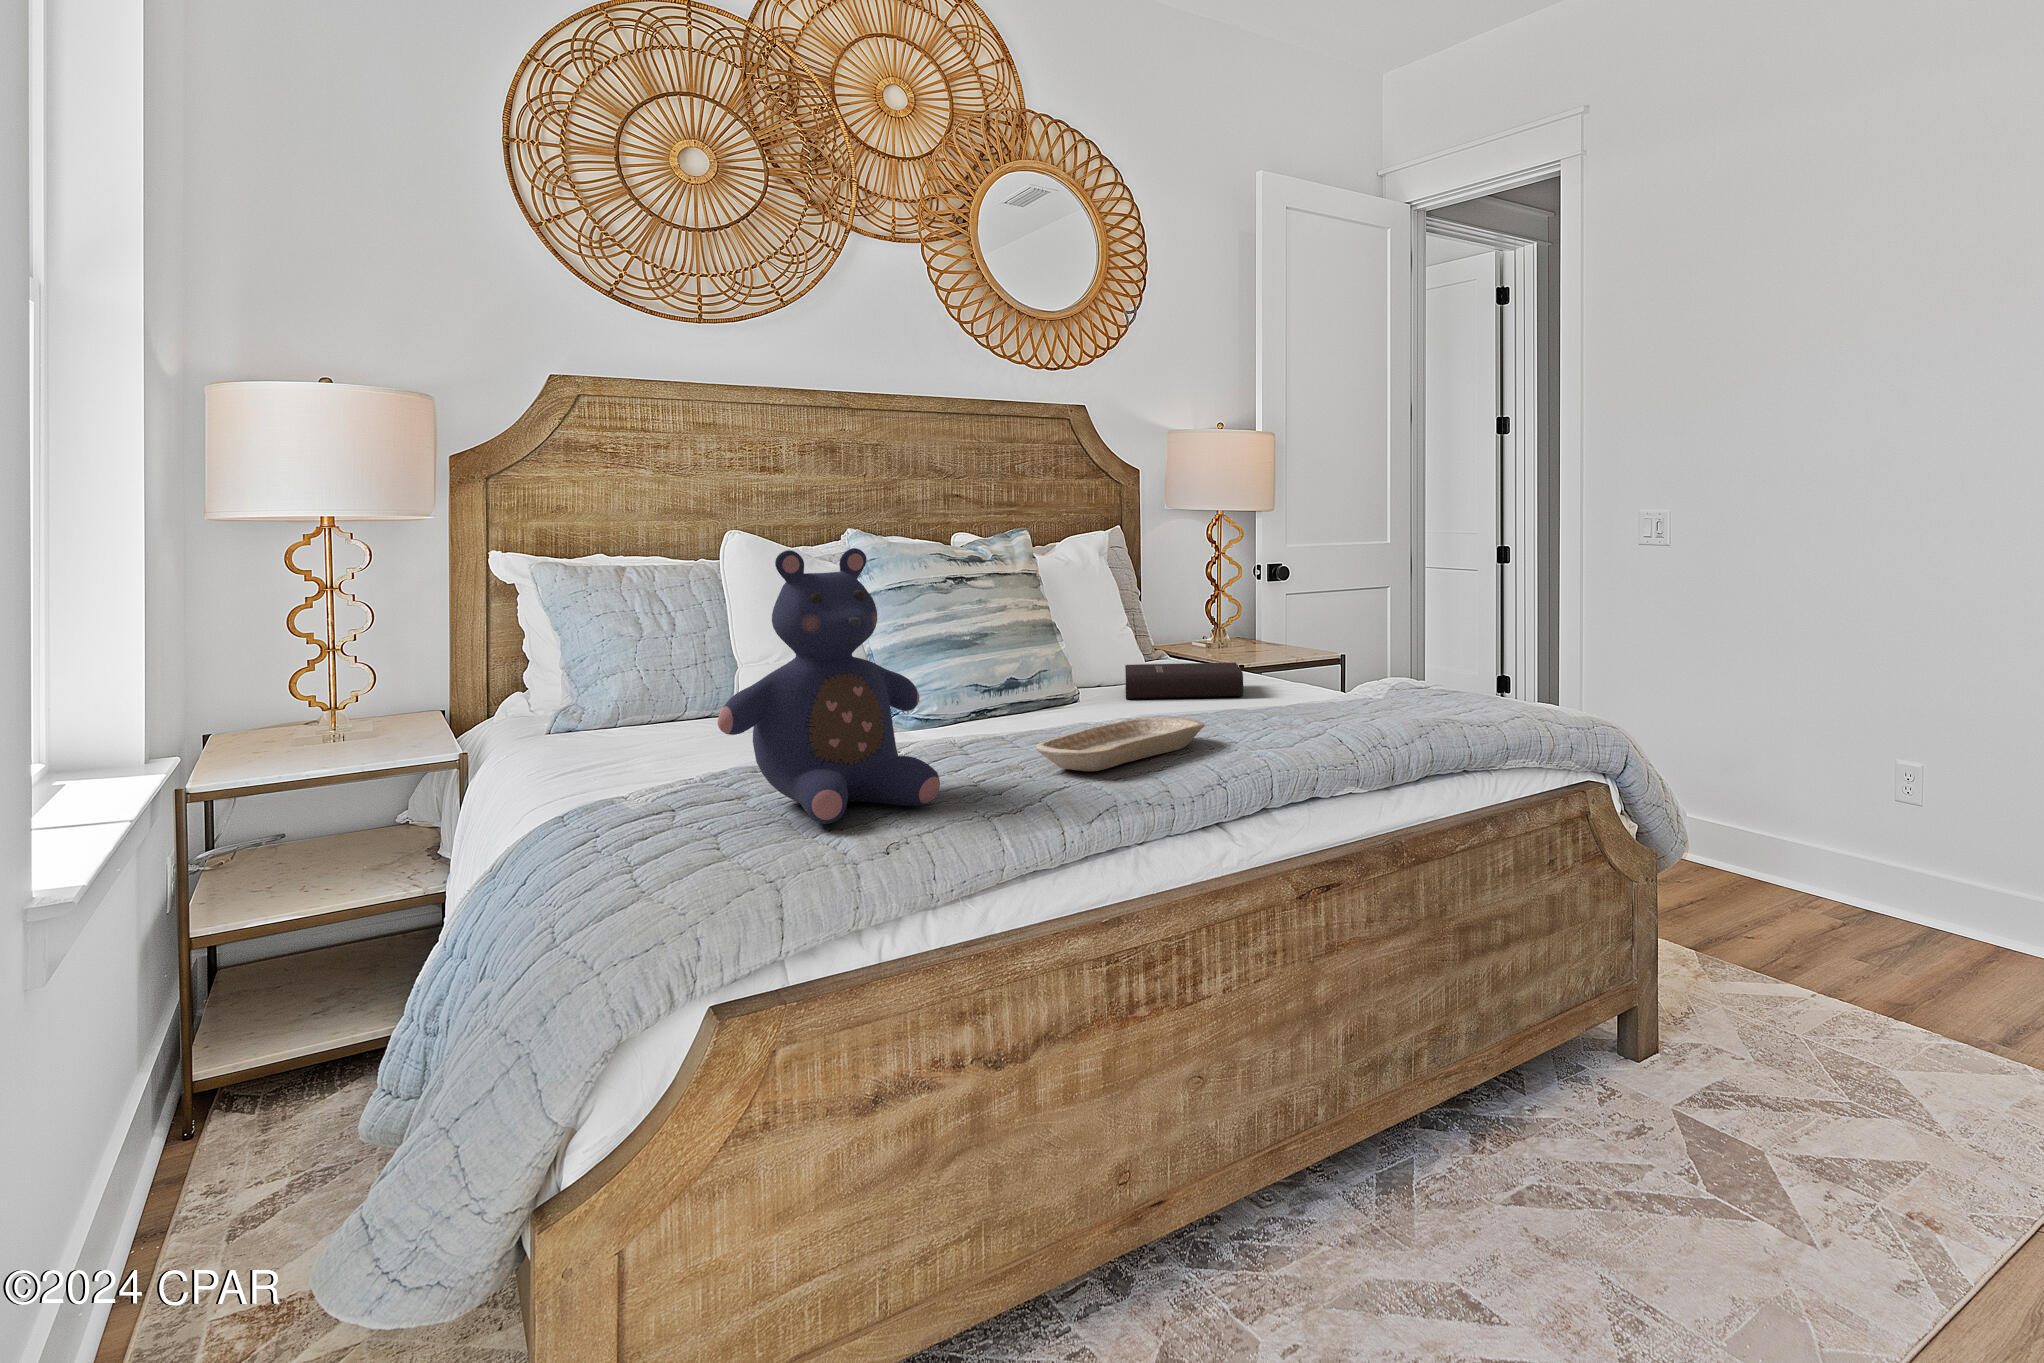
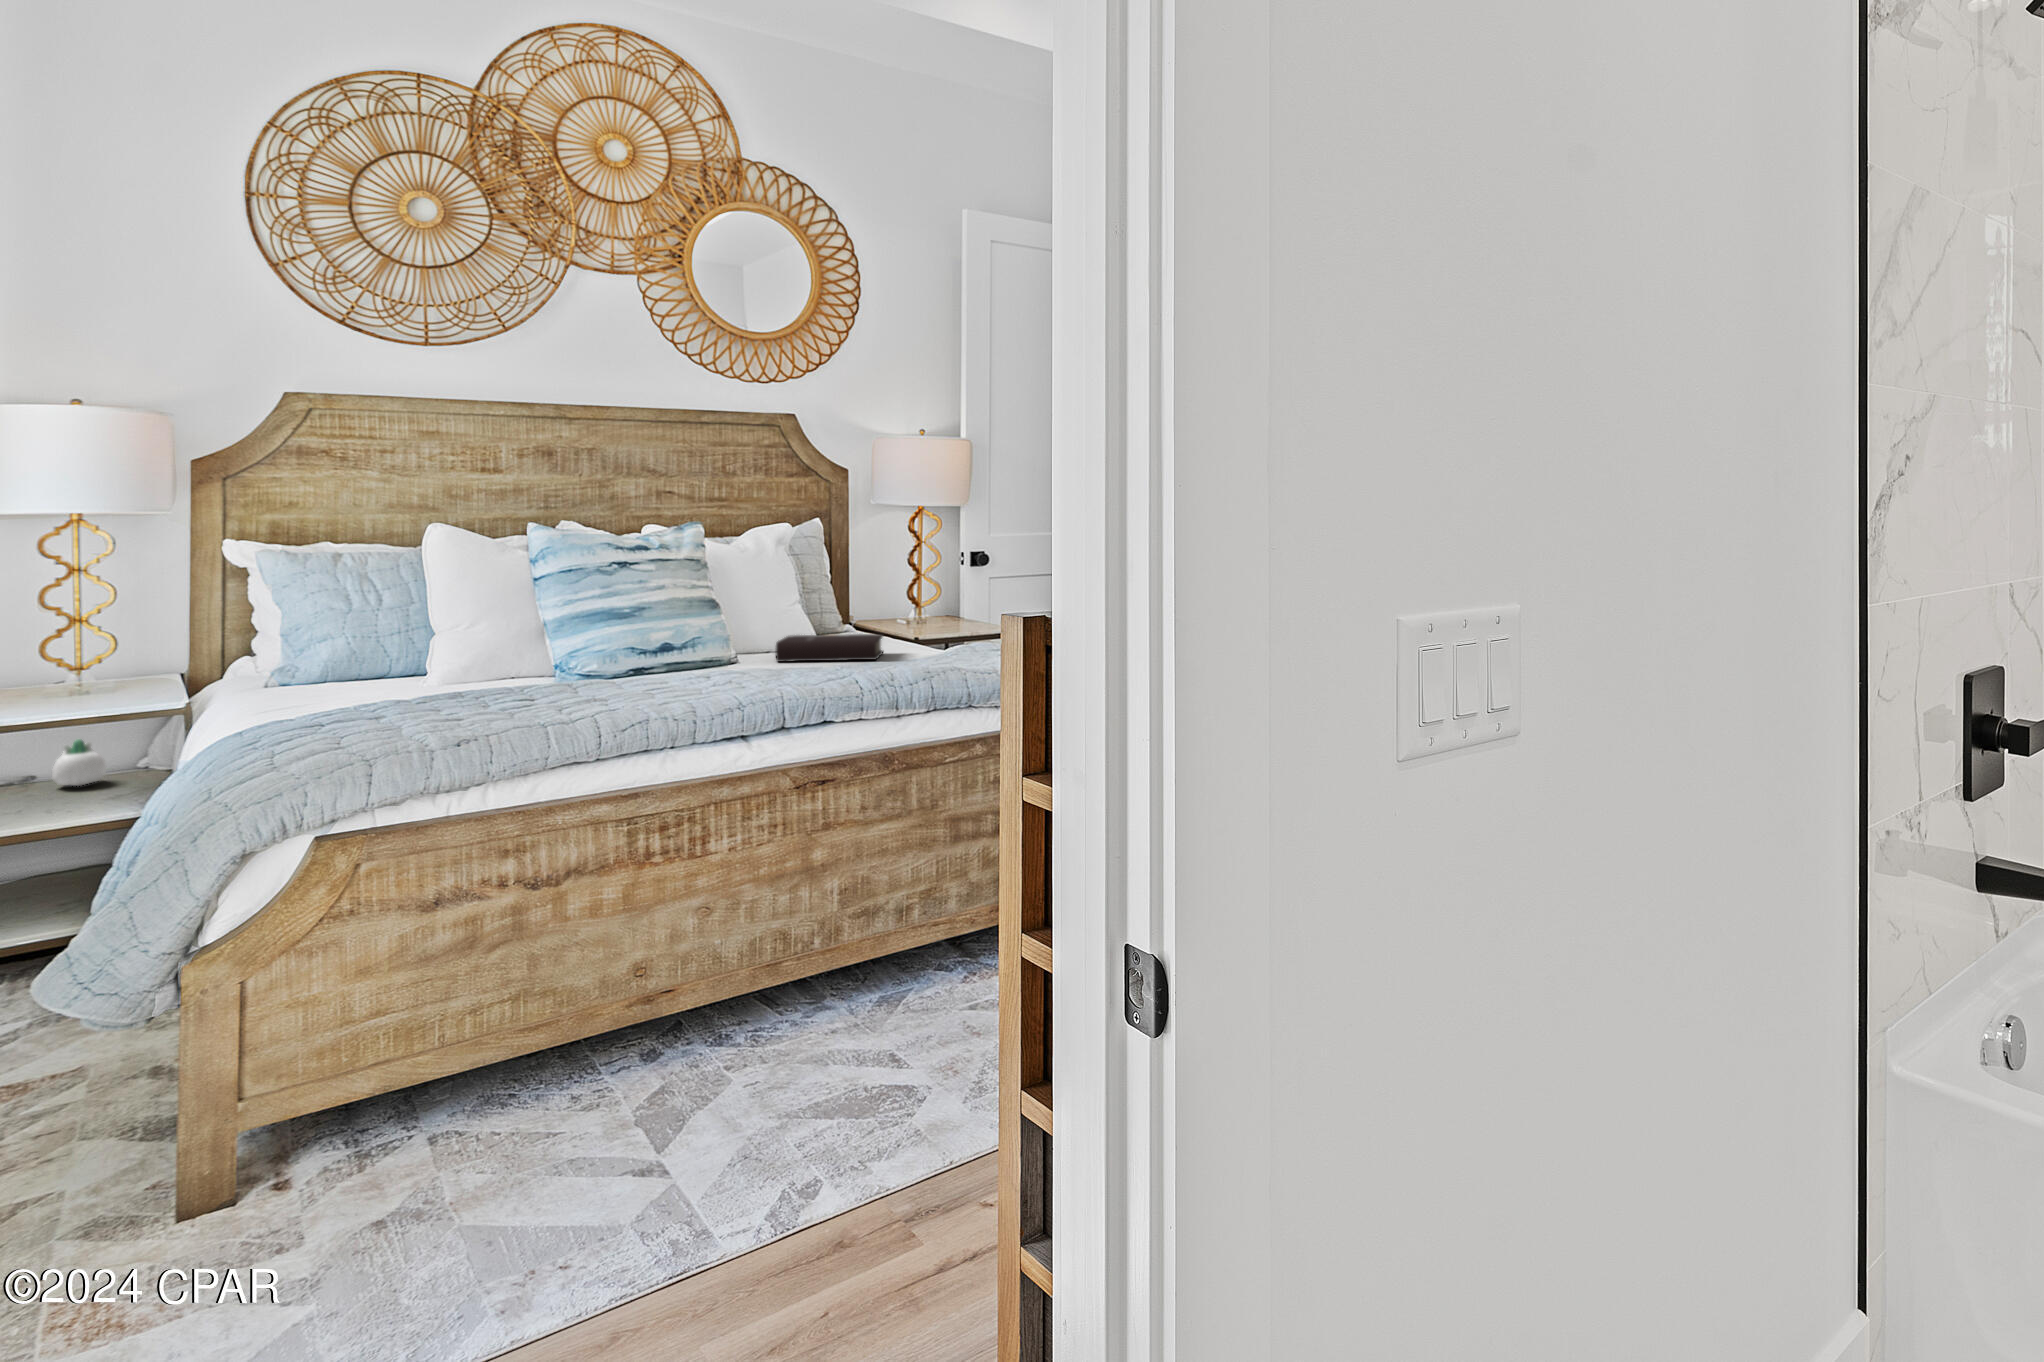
teddy bear: present [718,548,940,824] -> none [340,532,512,723]
tray: present [1036,718,1205,771] -> none [606,663,758,696]
succulent planter: none [302,803,364,862] -> present [52,739,106,786]

